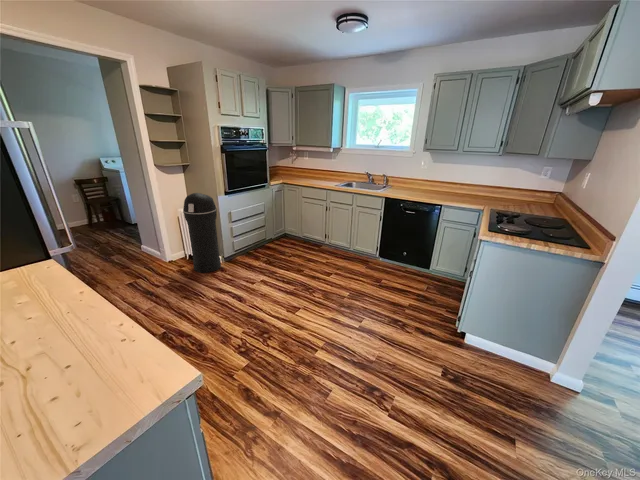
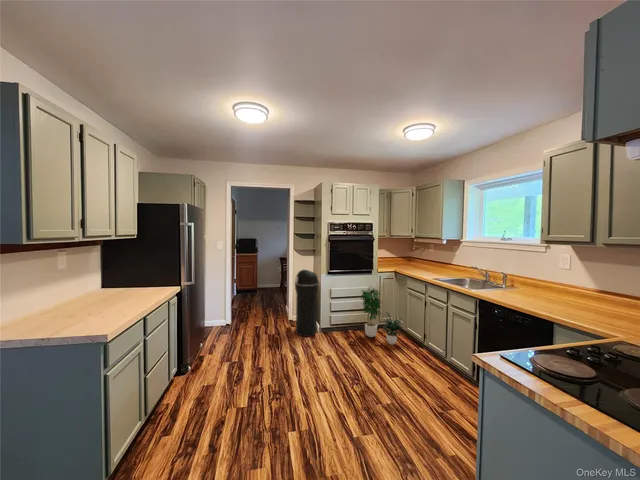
potted plant: none [262,201,309,252] -> present [361,288,402,345]

